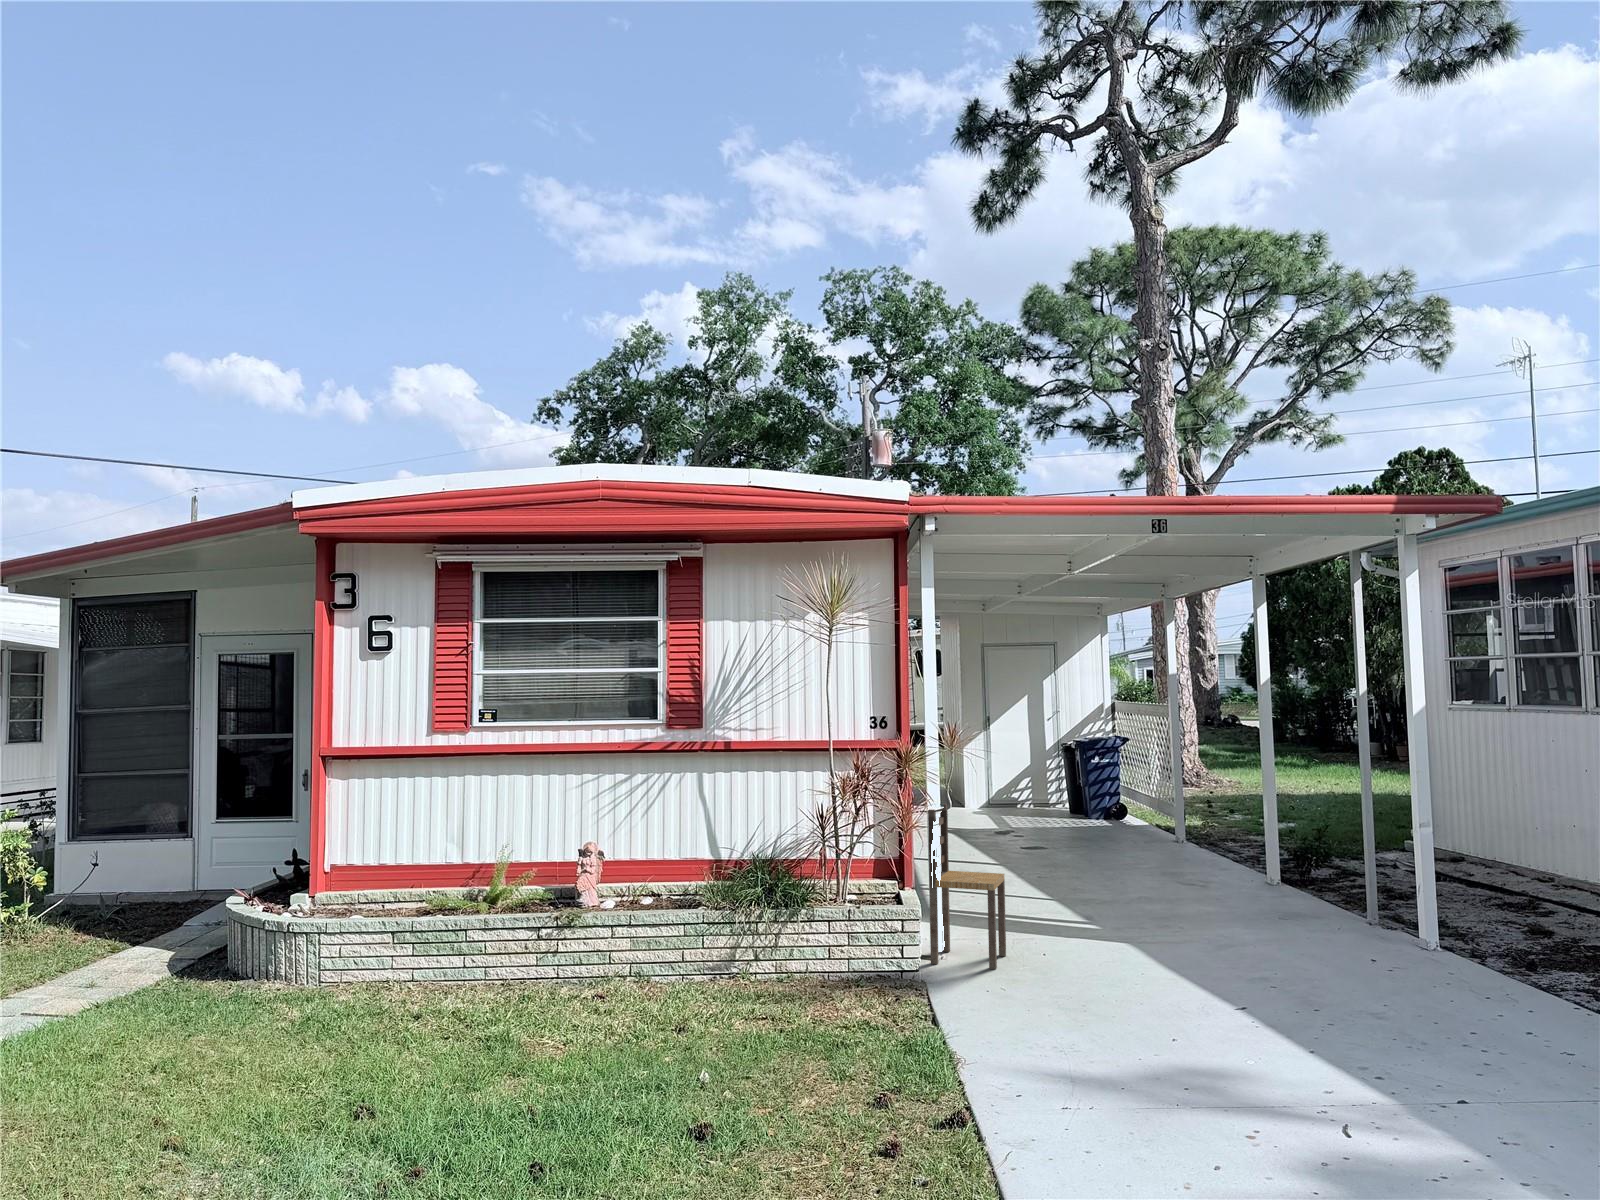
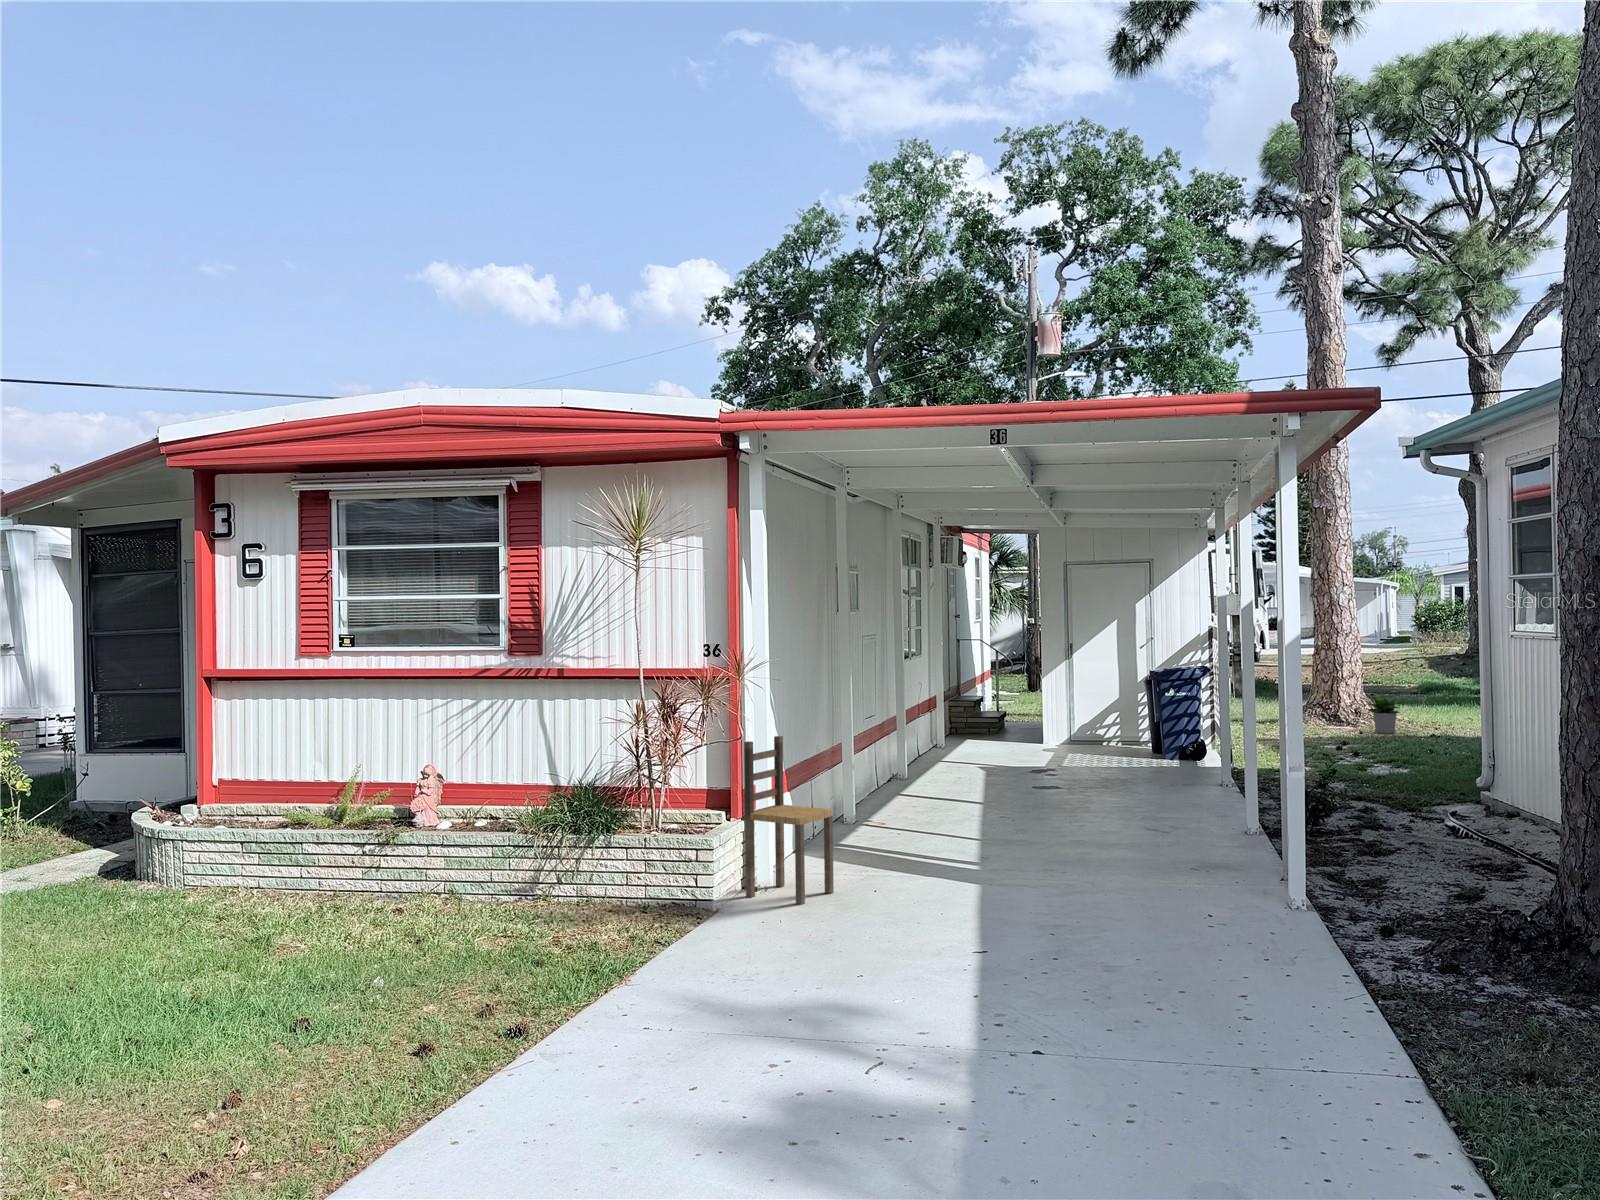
potted plant: none [1200,761,1238,792] -> present [1365,696,1403,734]

